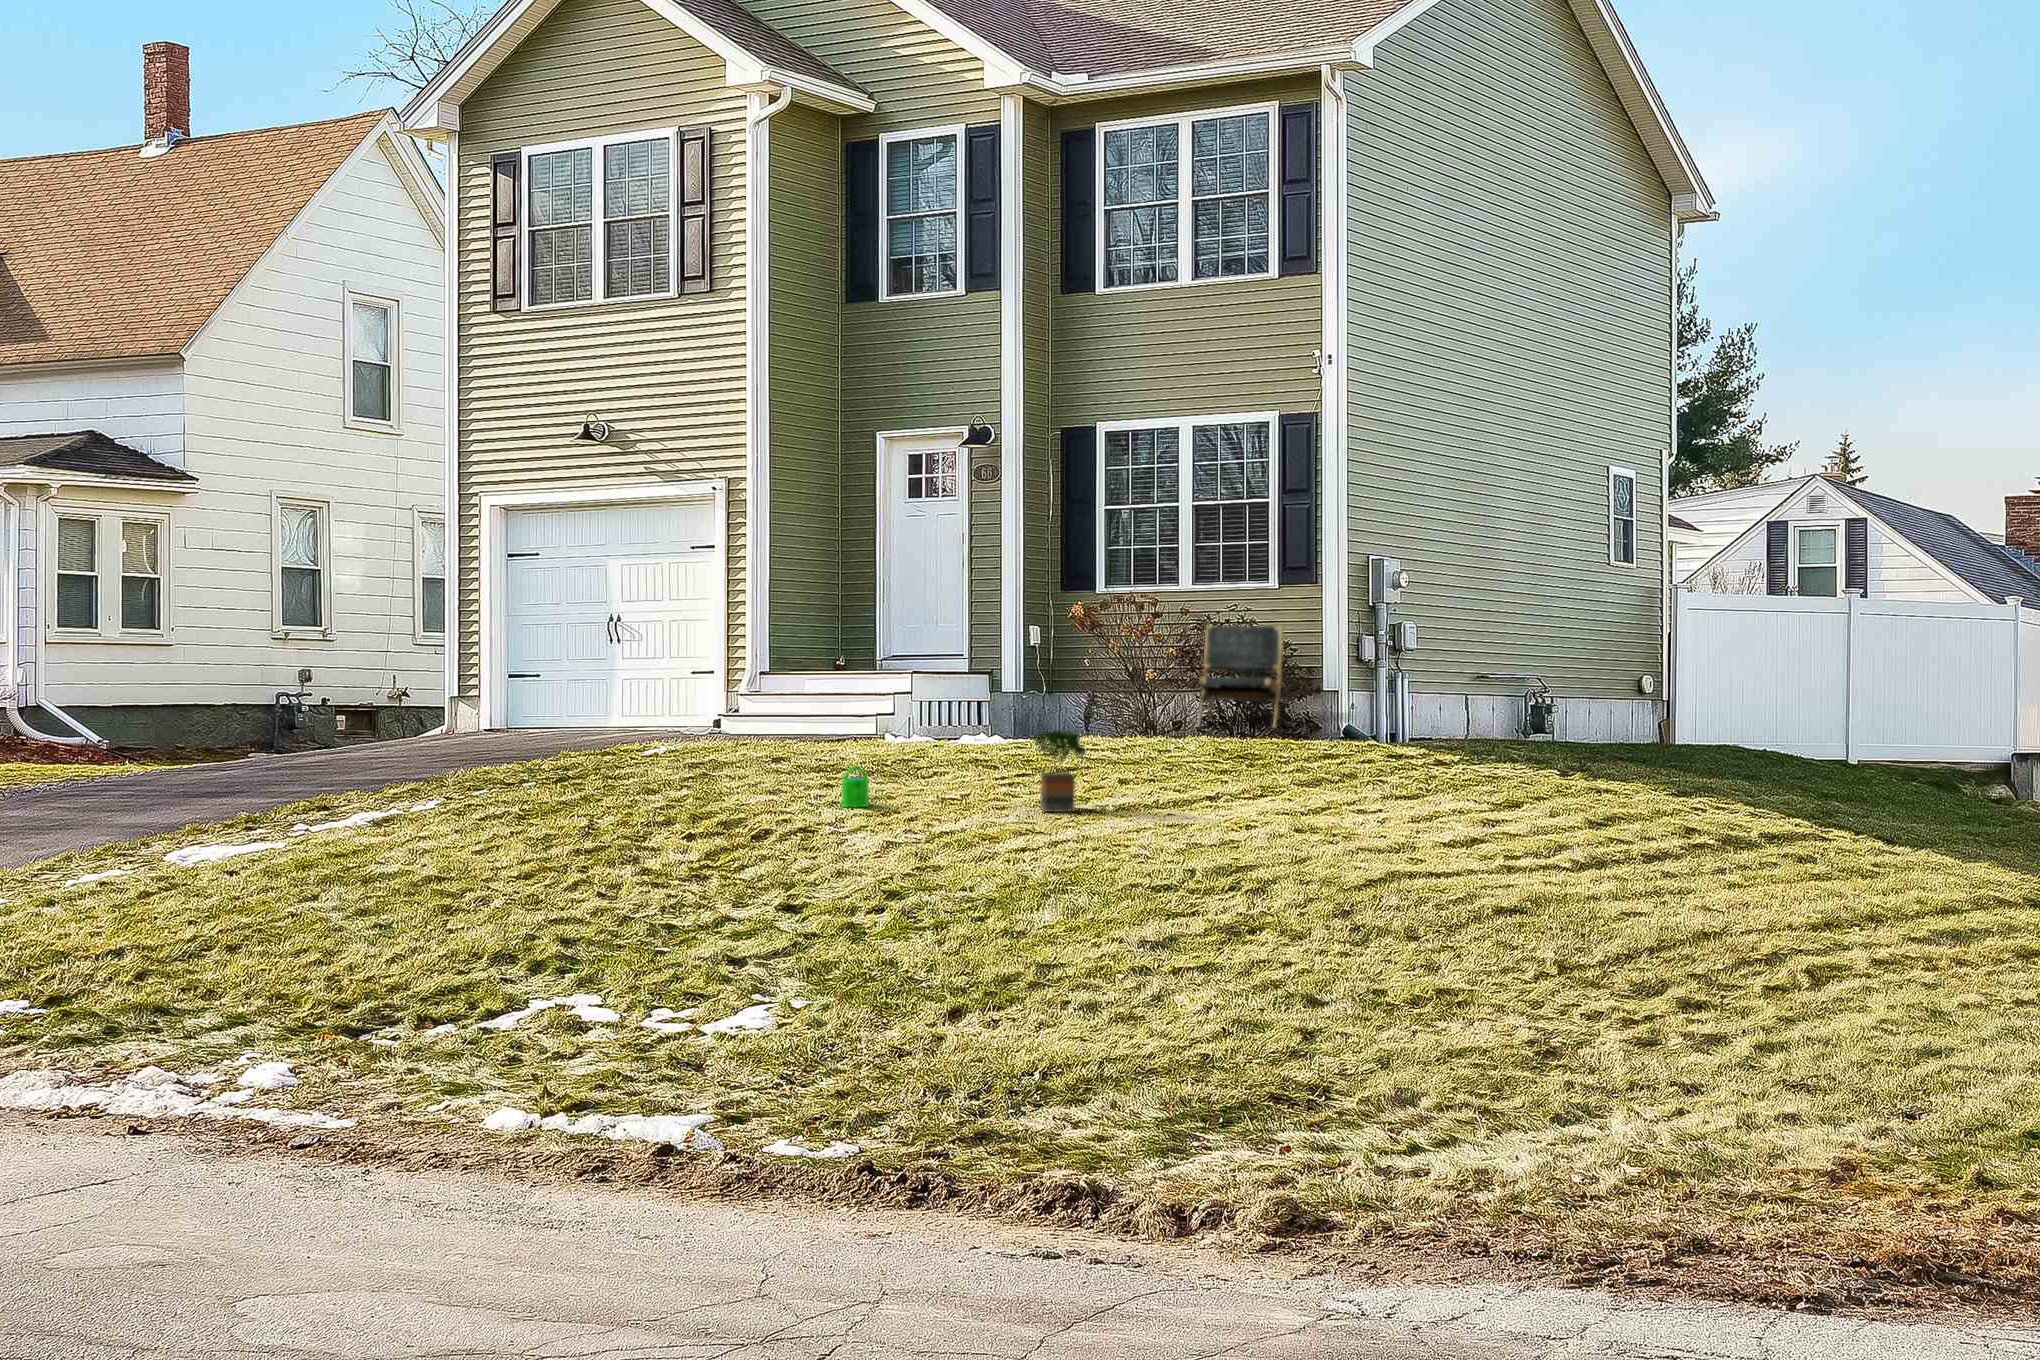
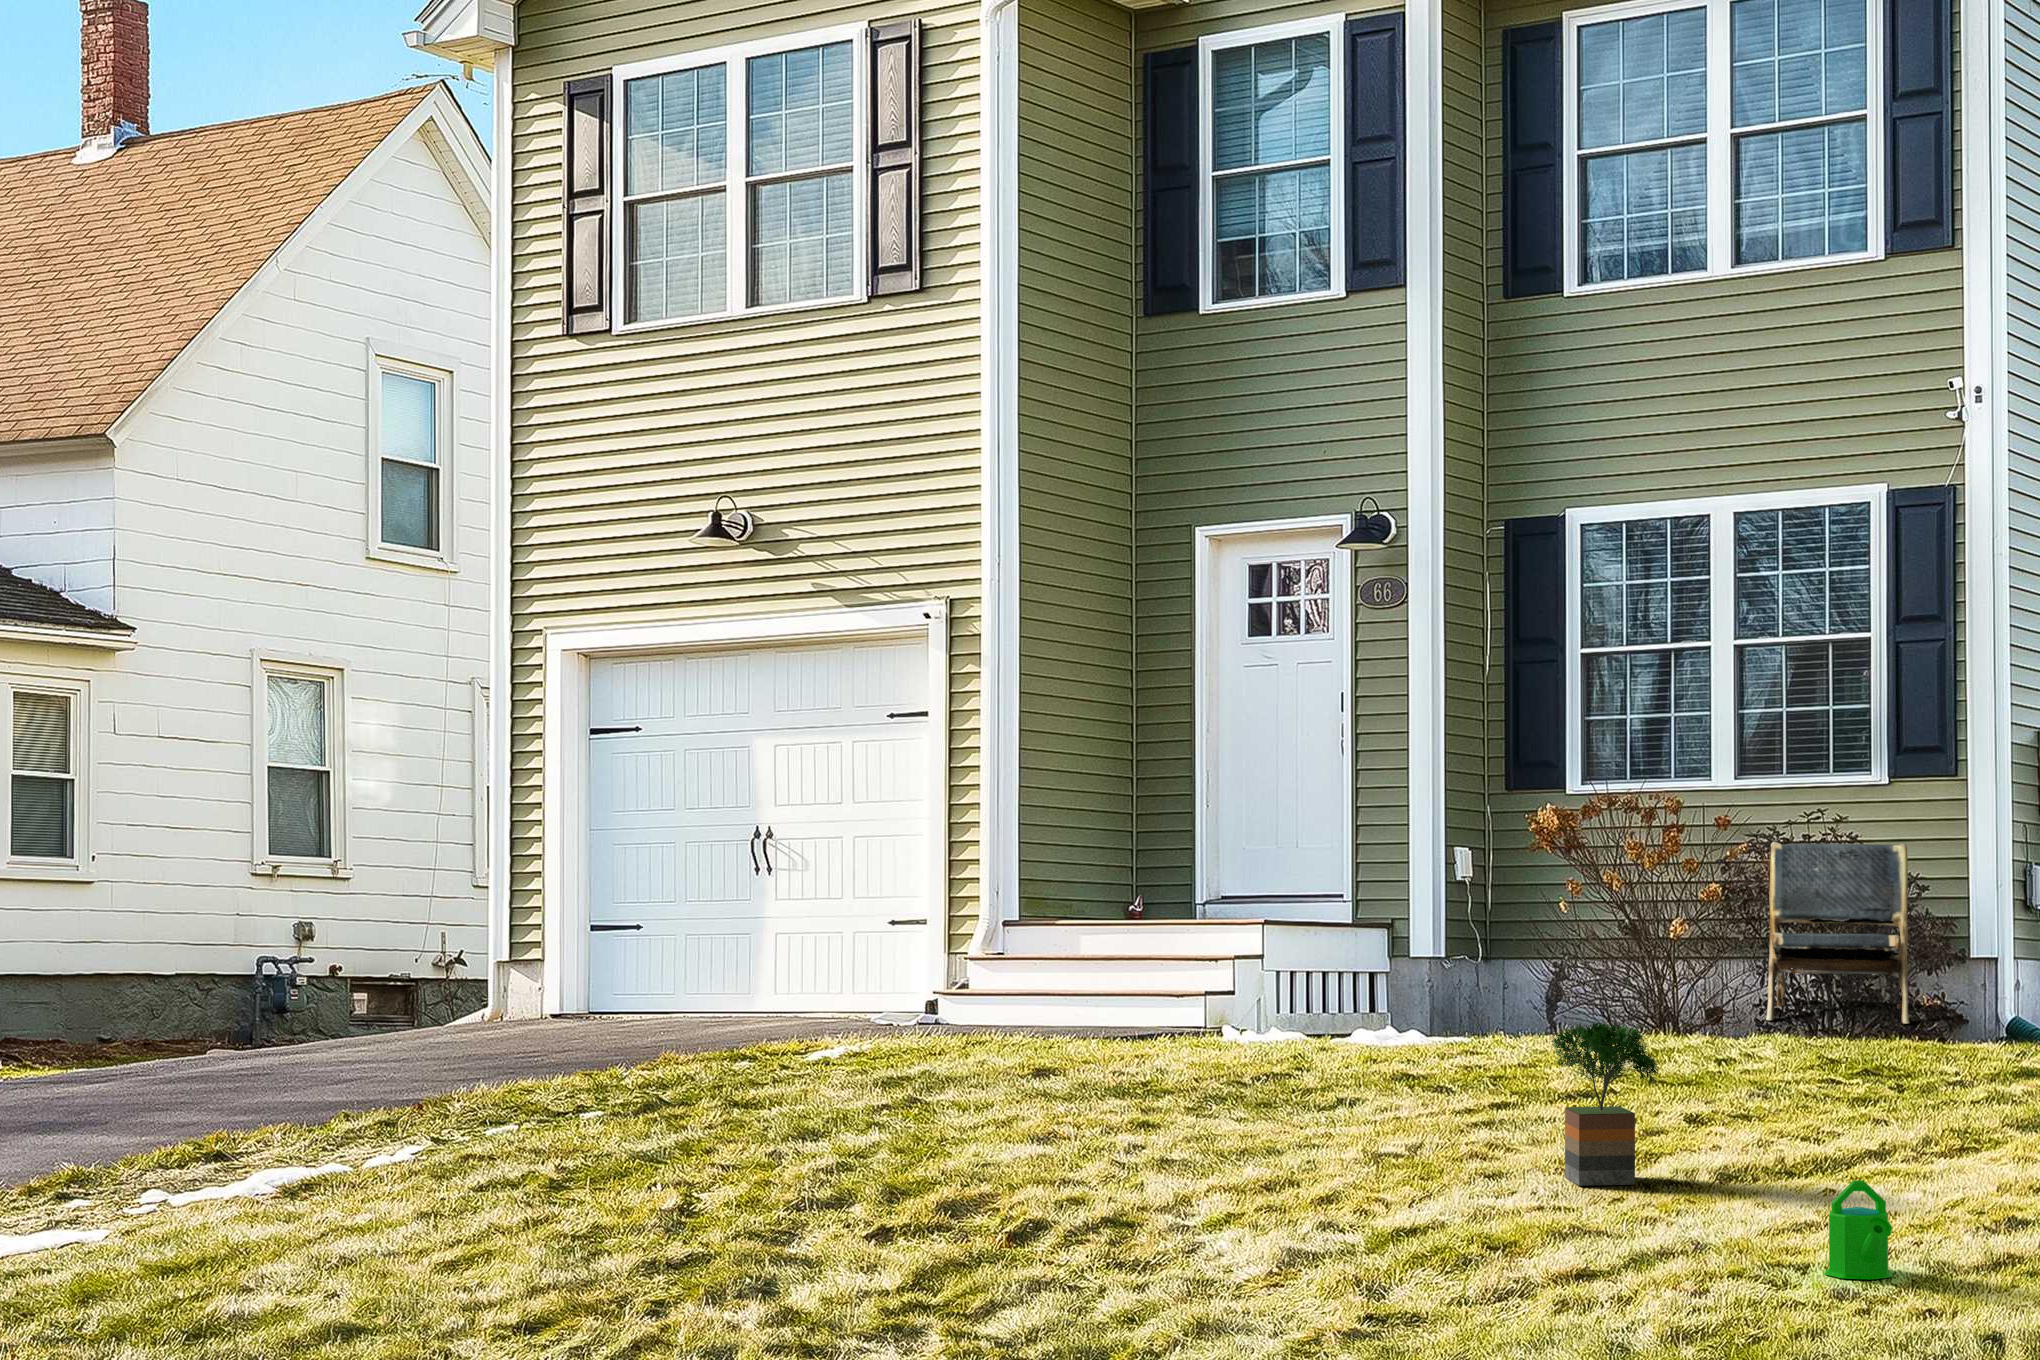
watering can: present [842,766,869,808] -> present [1824,1180,1893,1280]

